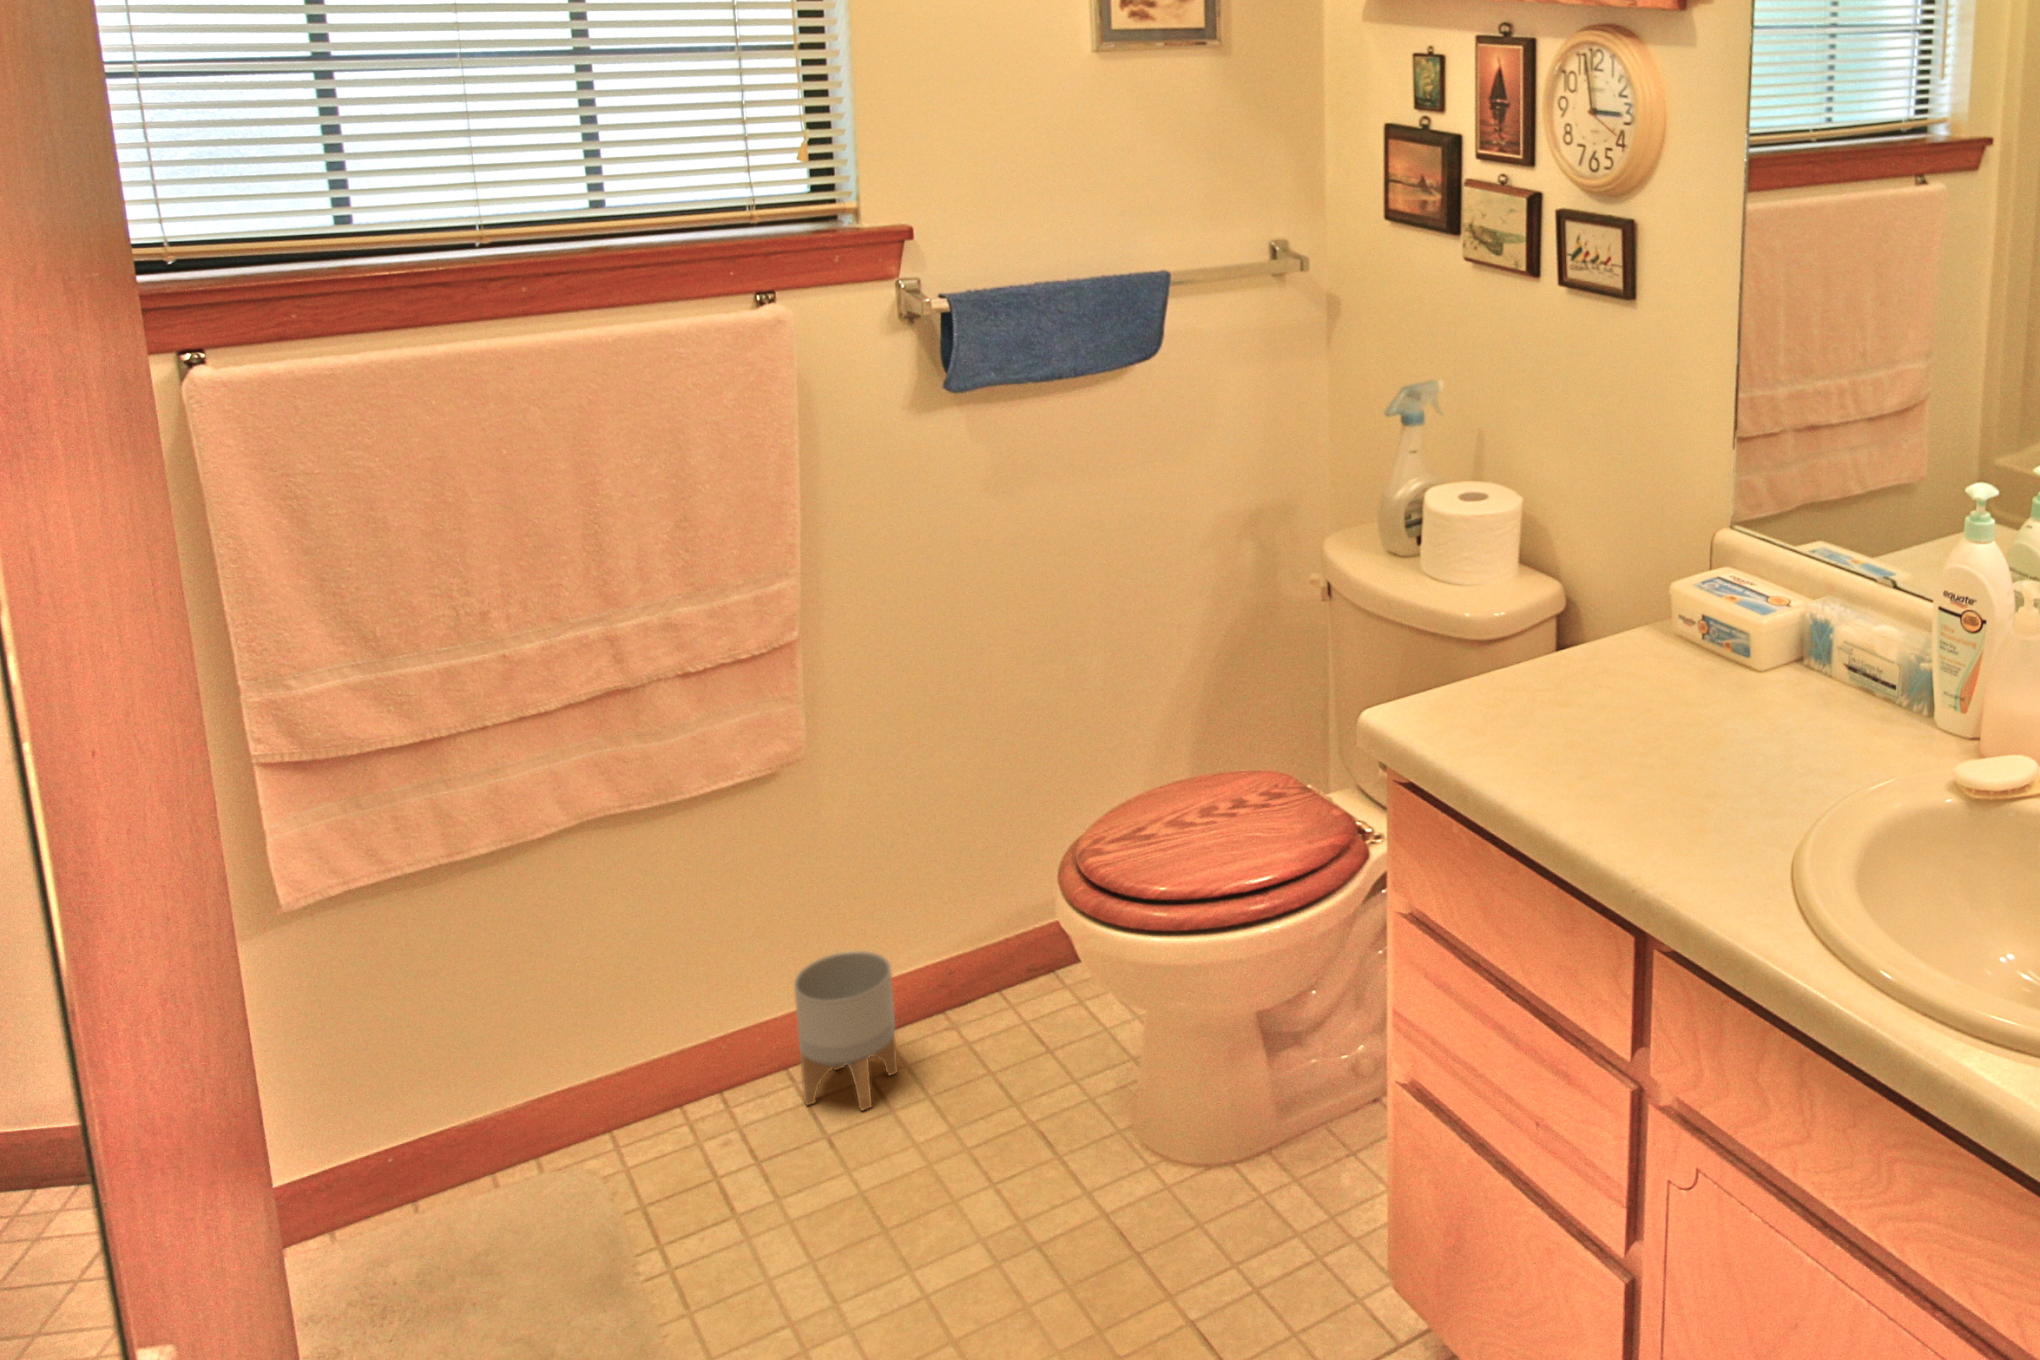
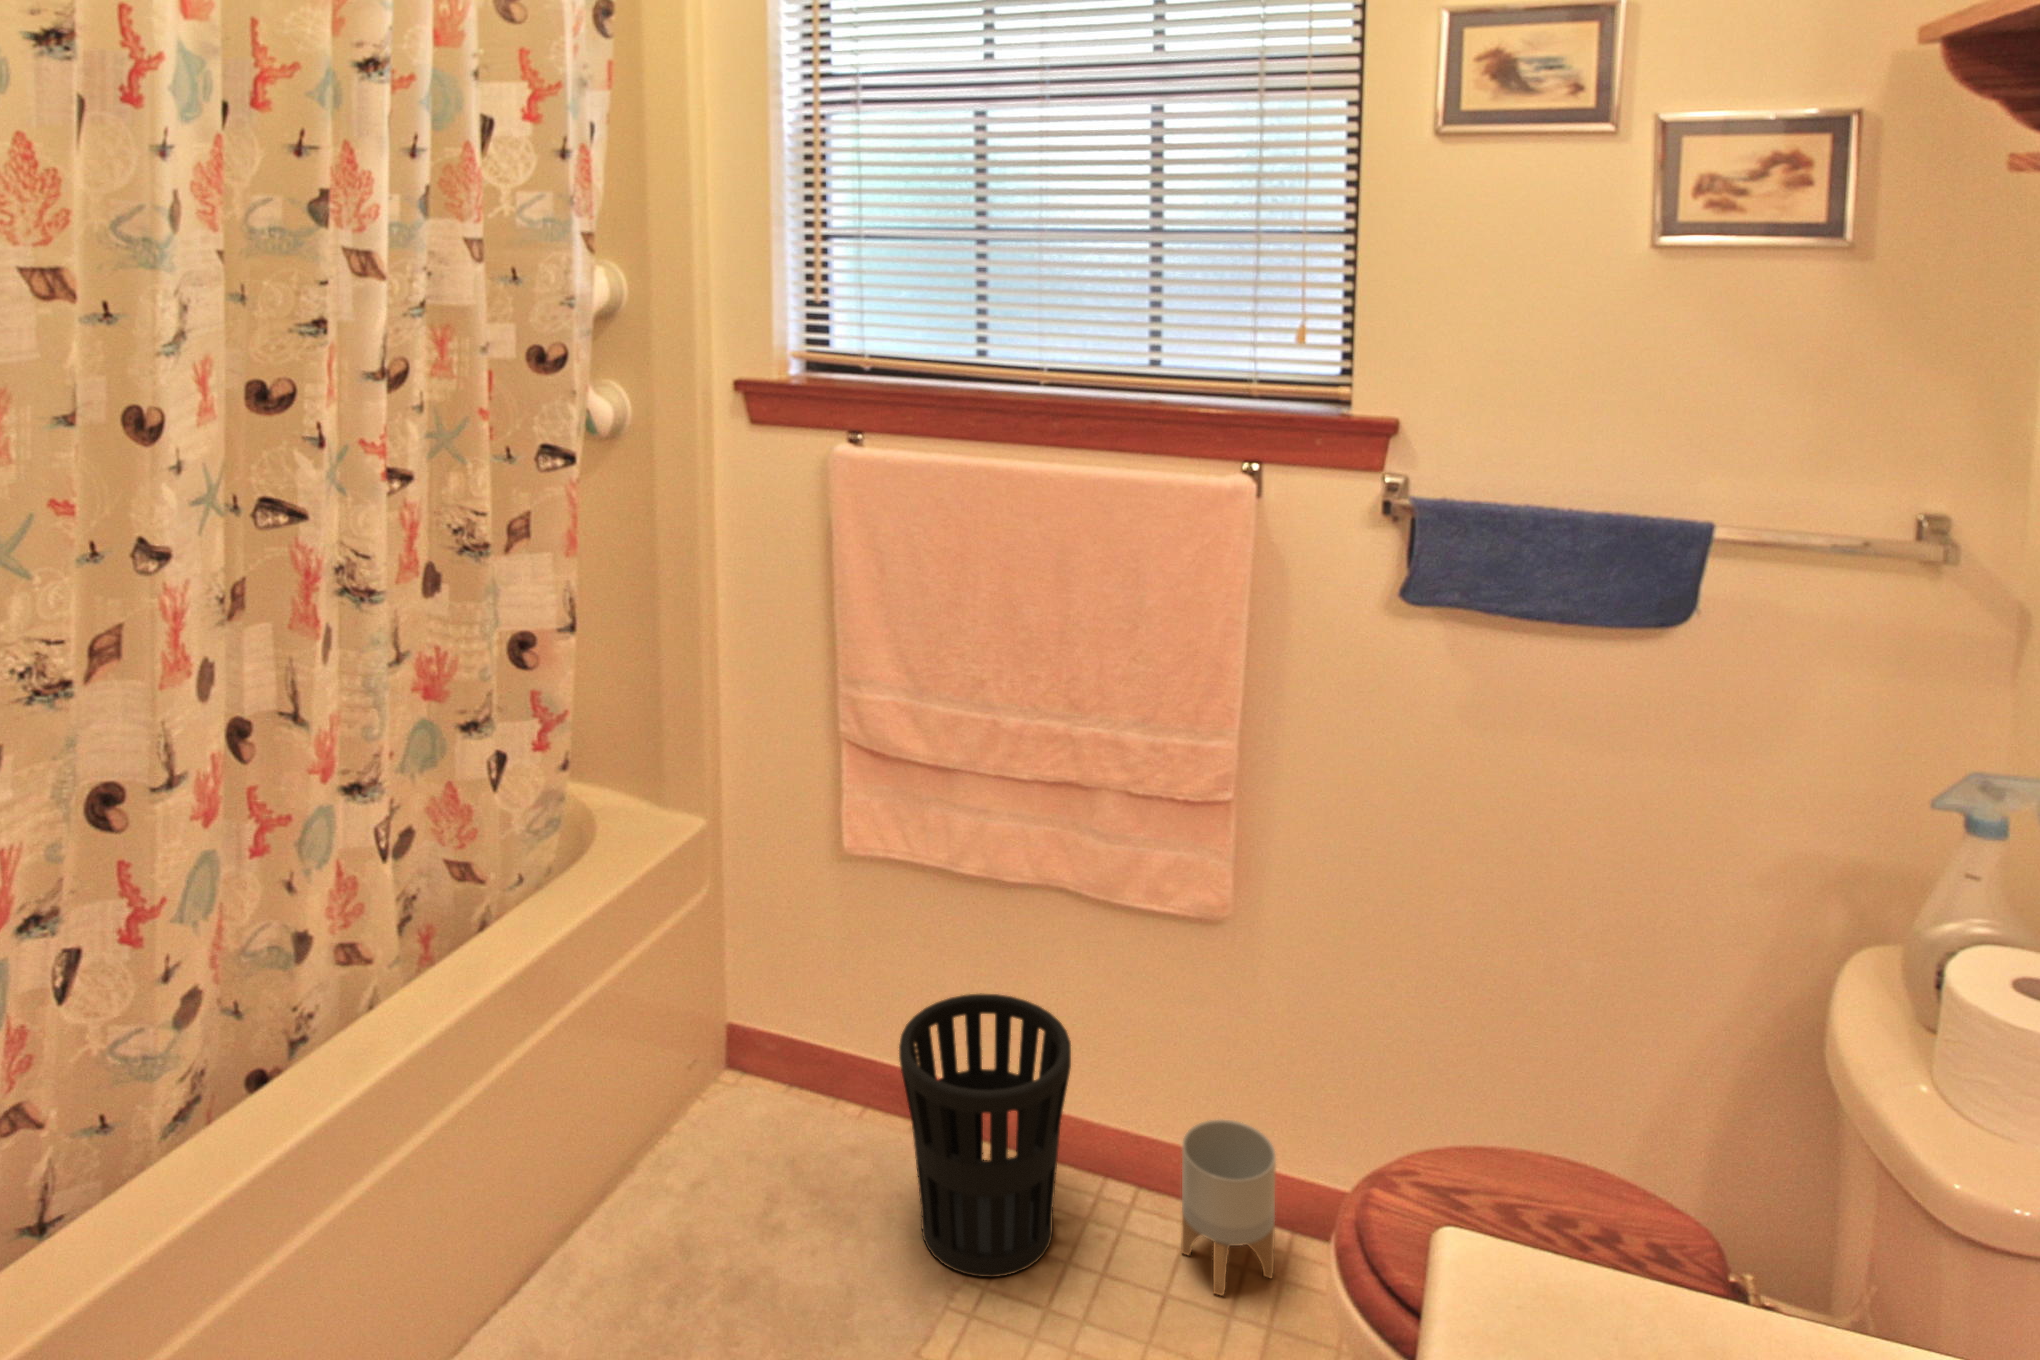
wastebasket: none [463,948,686,1260] -> present [899,993,1071,1277]

